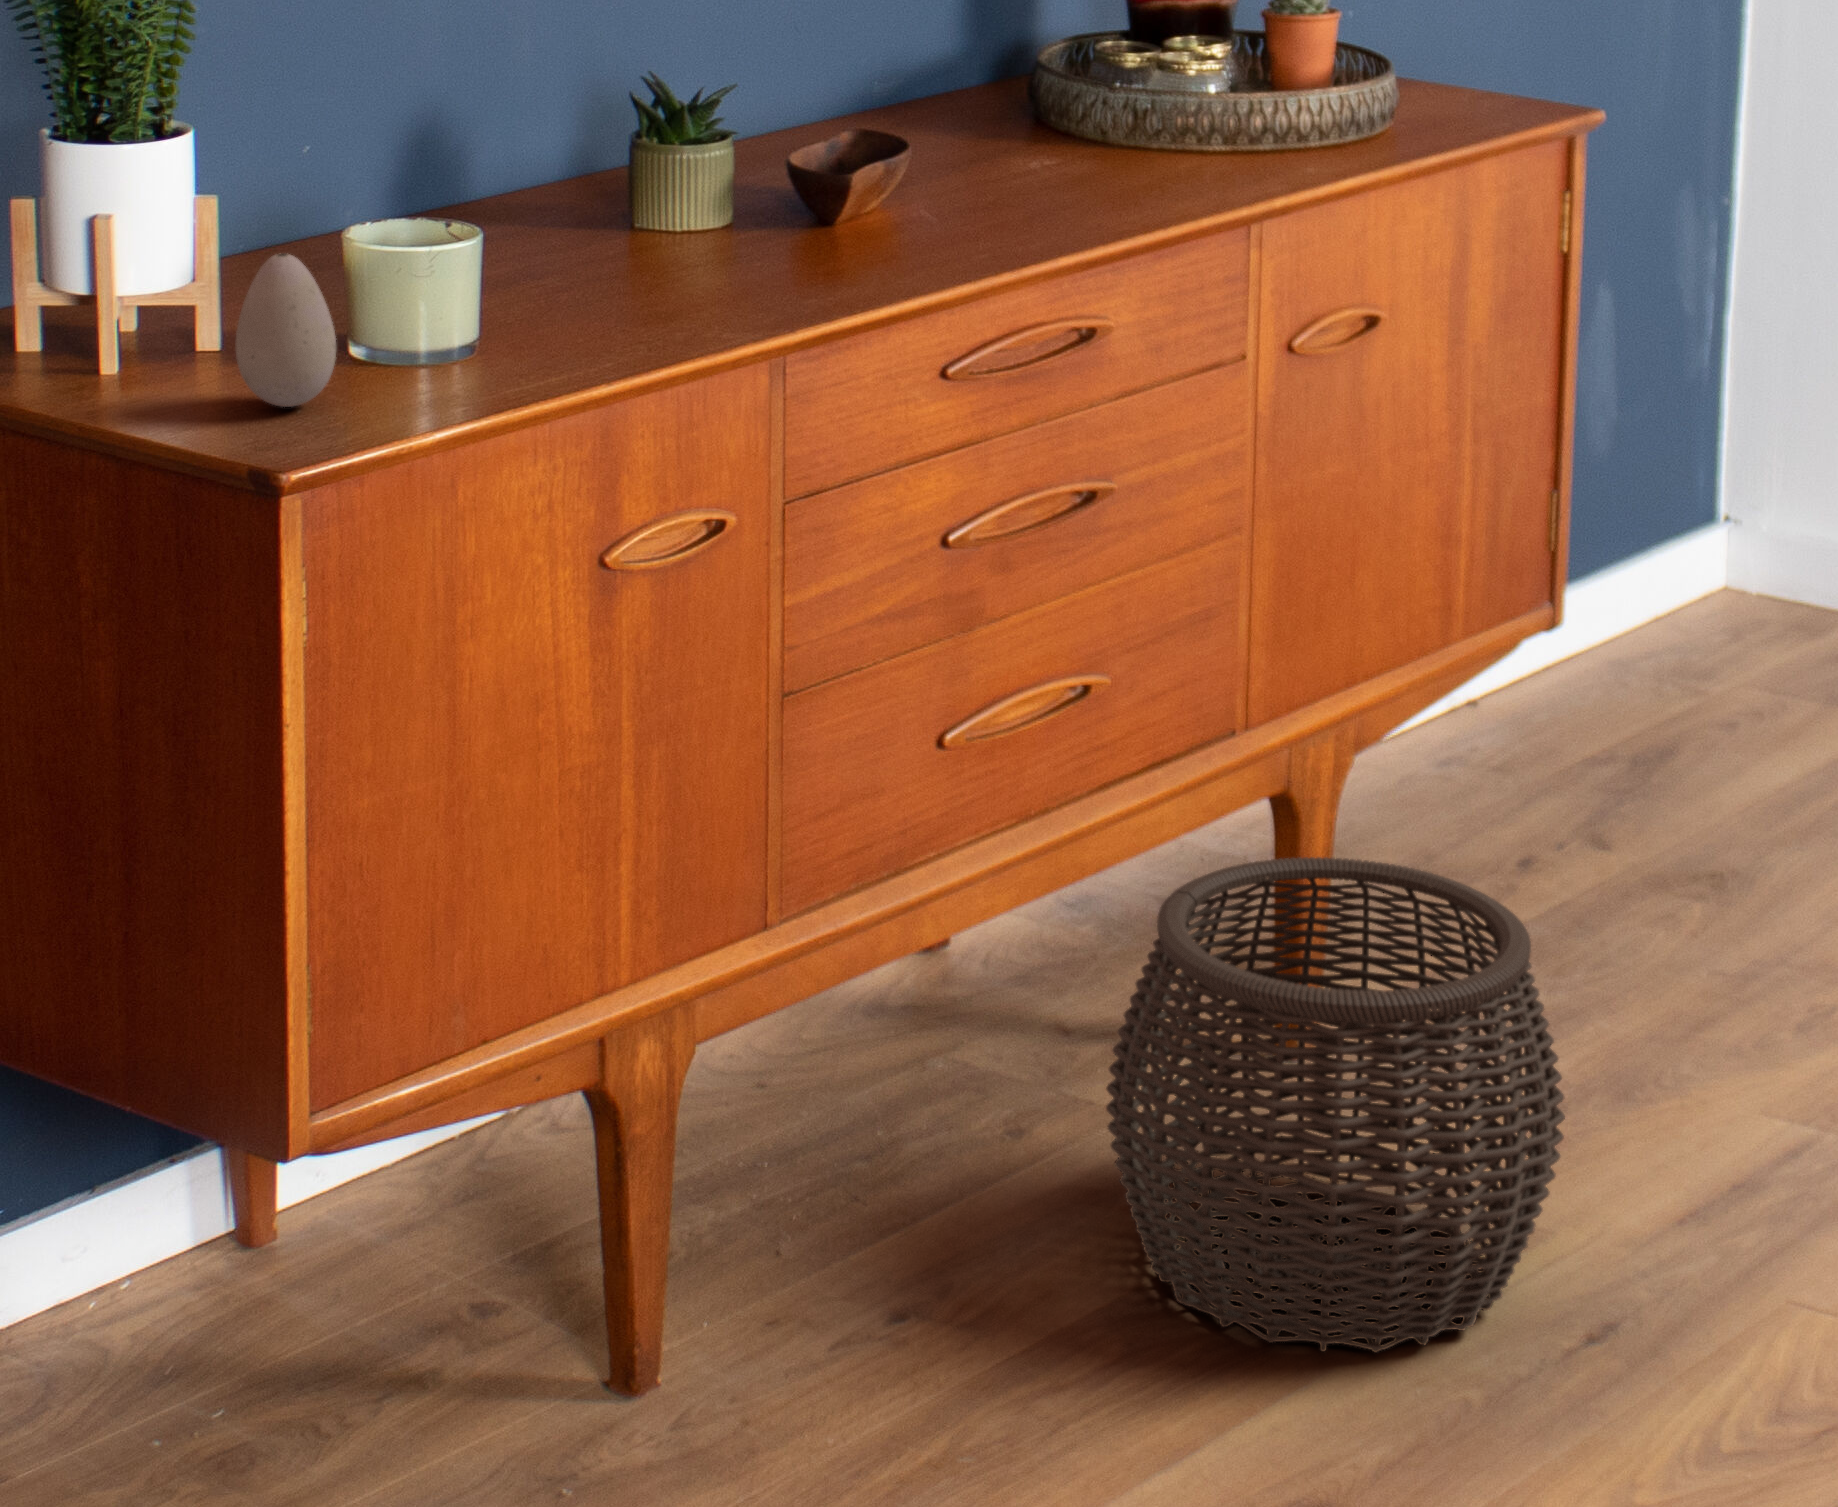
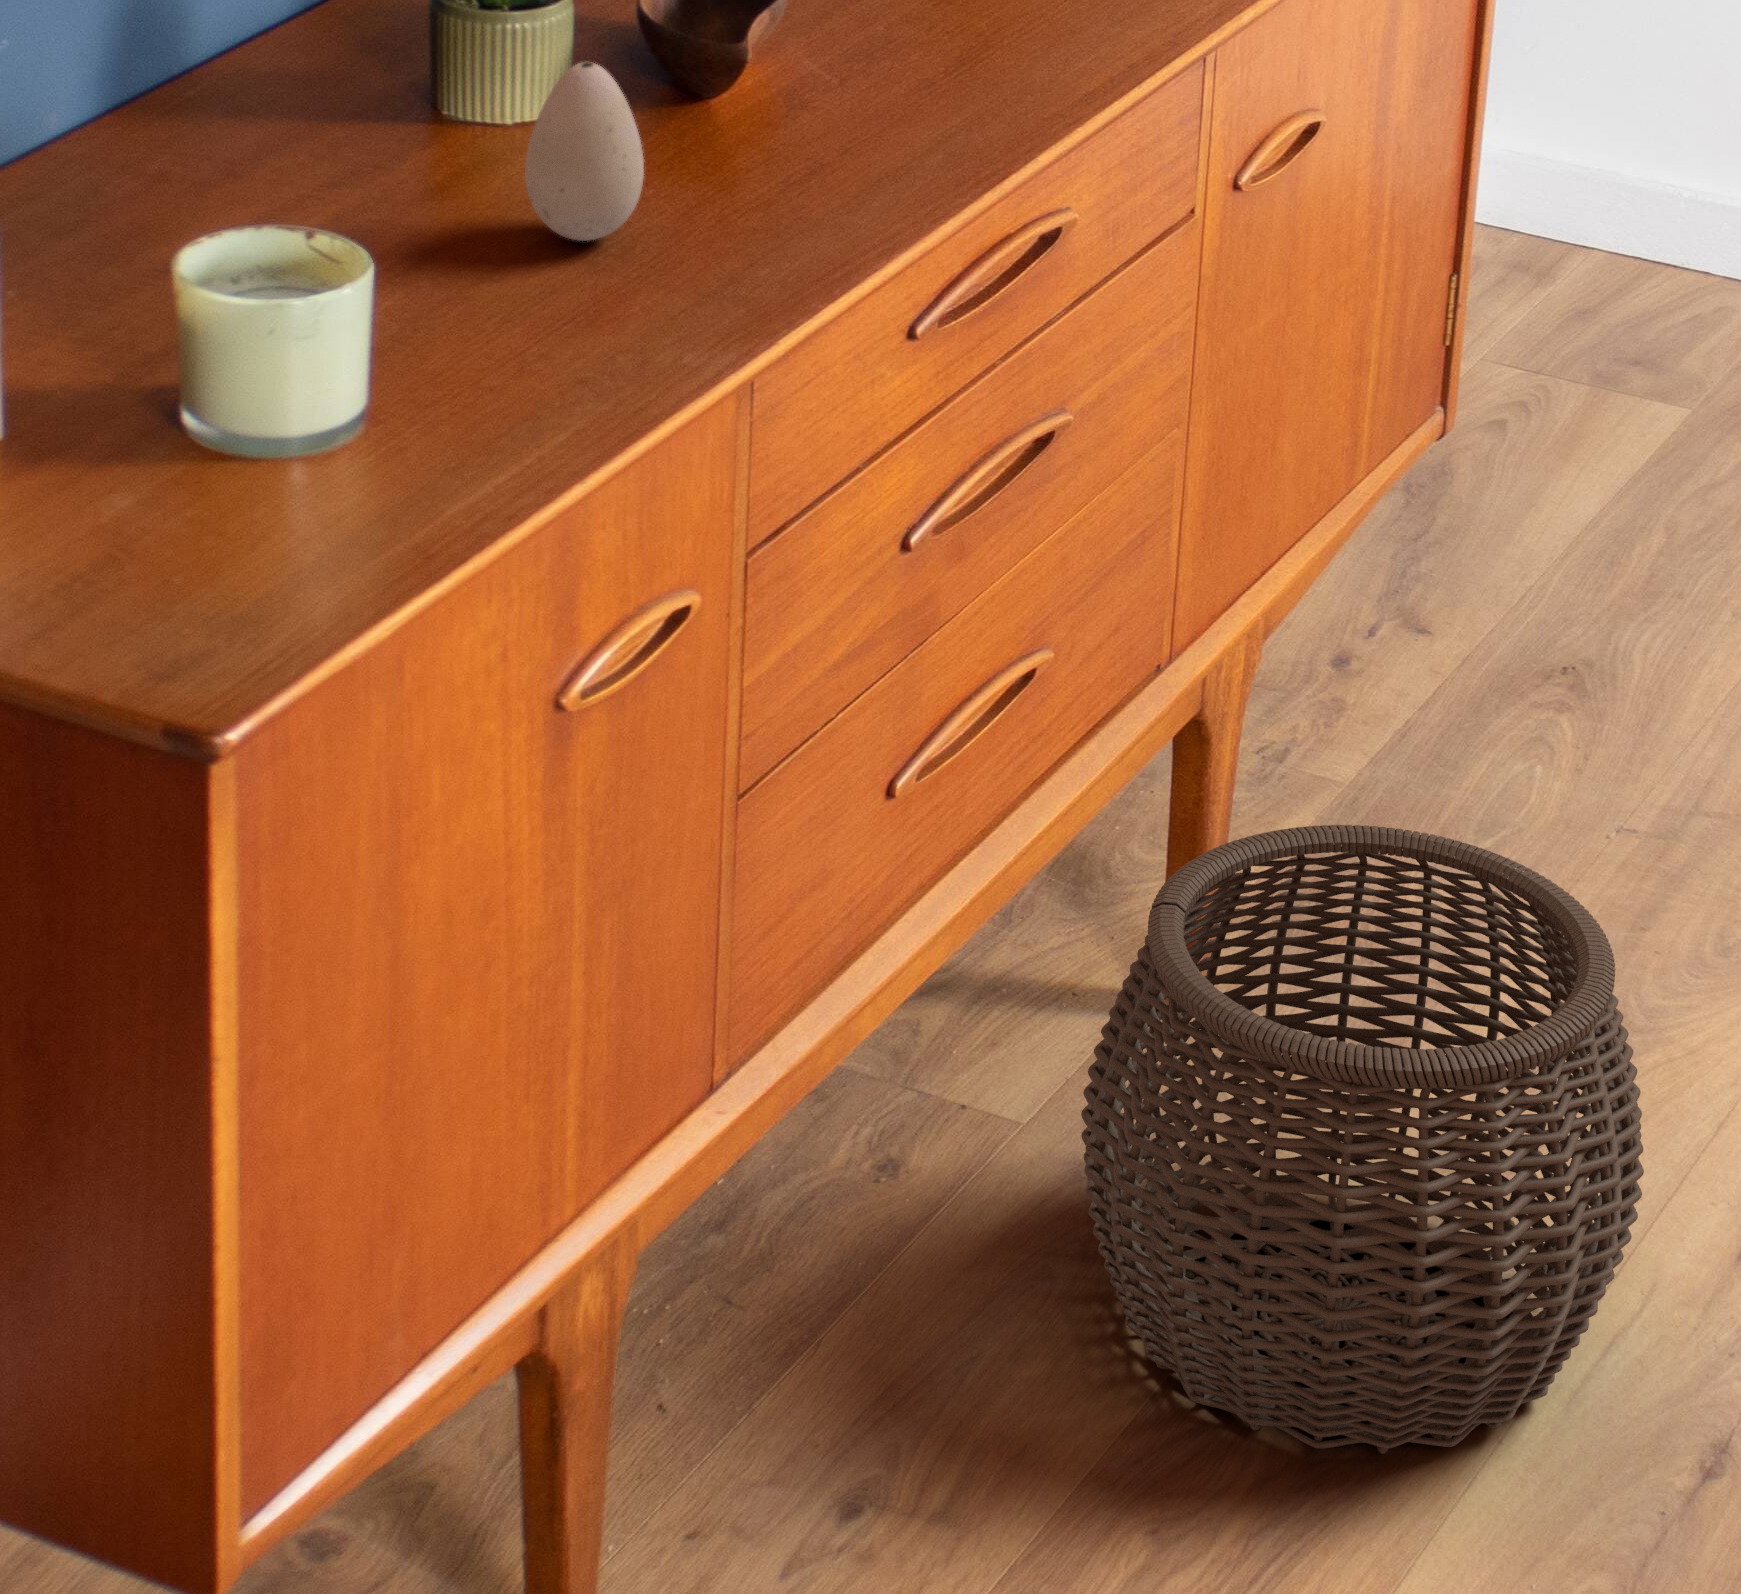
decorative egg: present [236,253,336,407] -> present [525,62,644,241]

